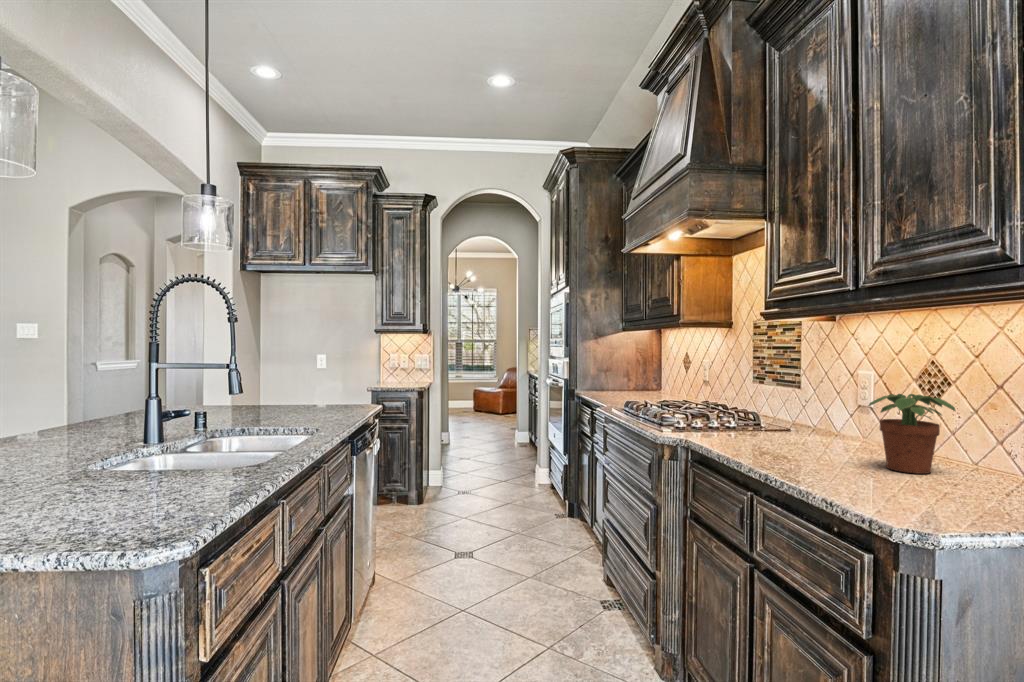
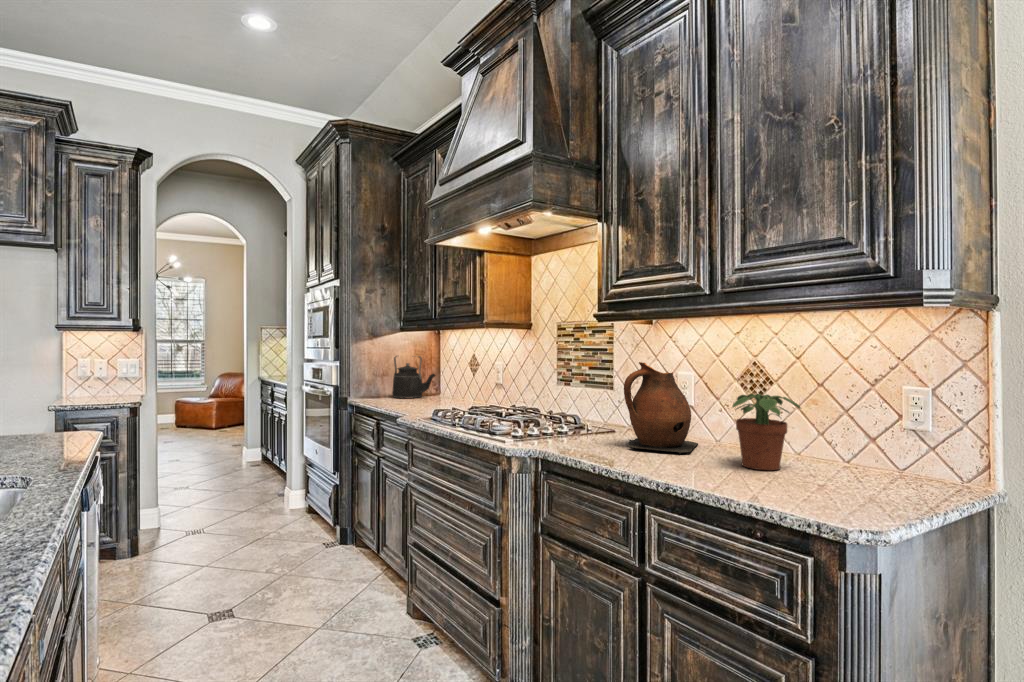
kettle: none [611,353,650,392] -> present [392,356,435,399]
ceramic pitcher: none [778,360,868,452] -> present [624,362,698,454]

